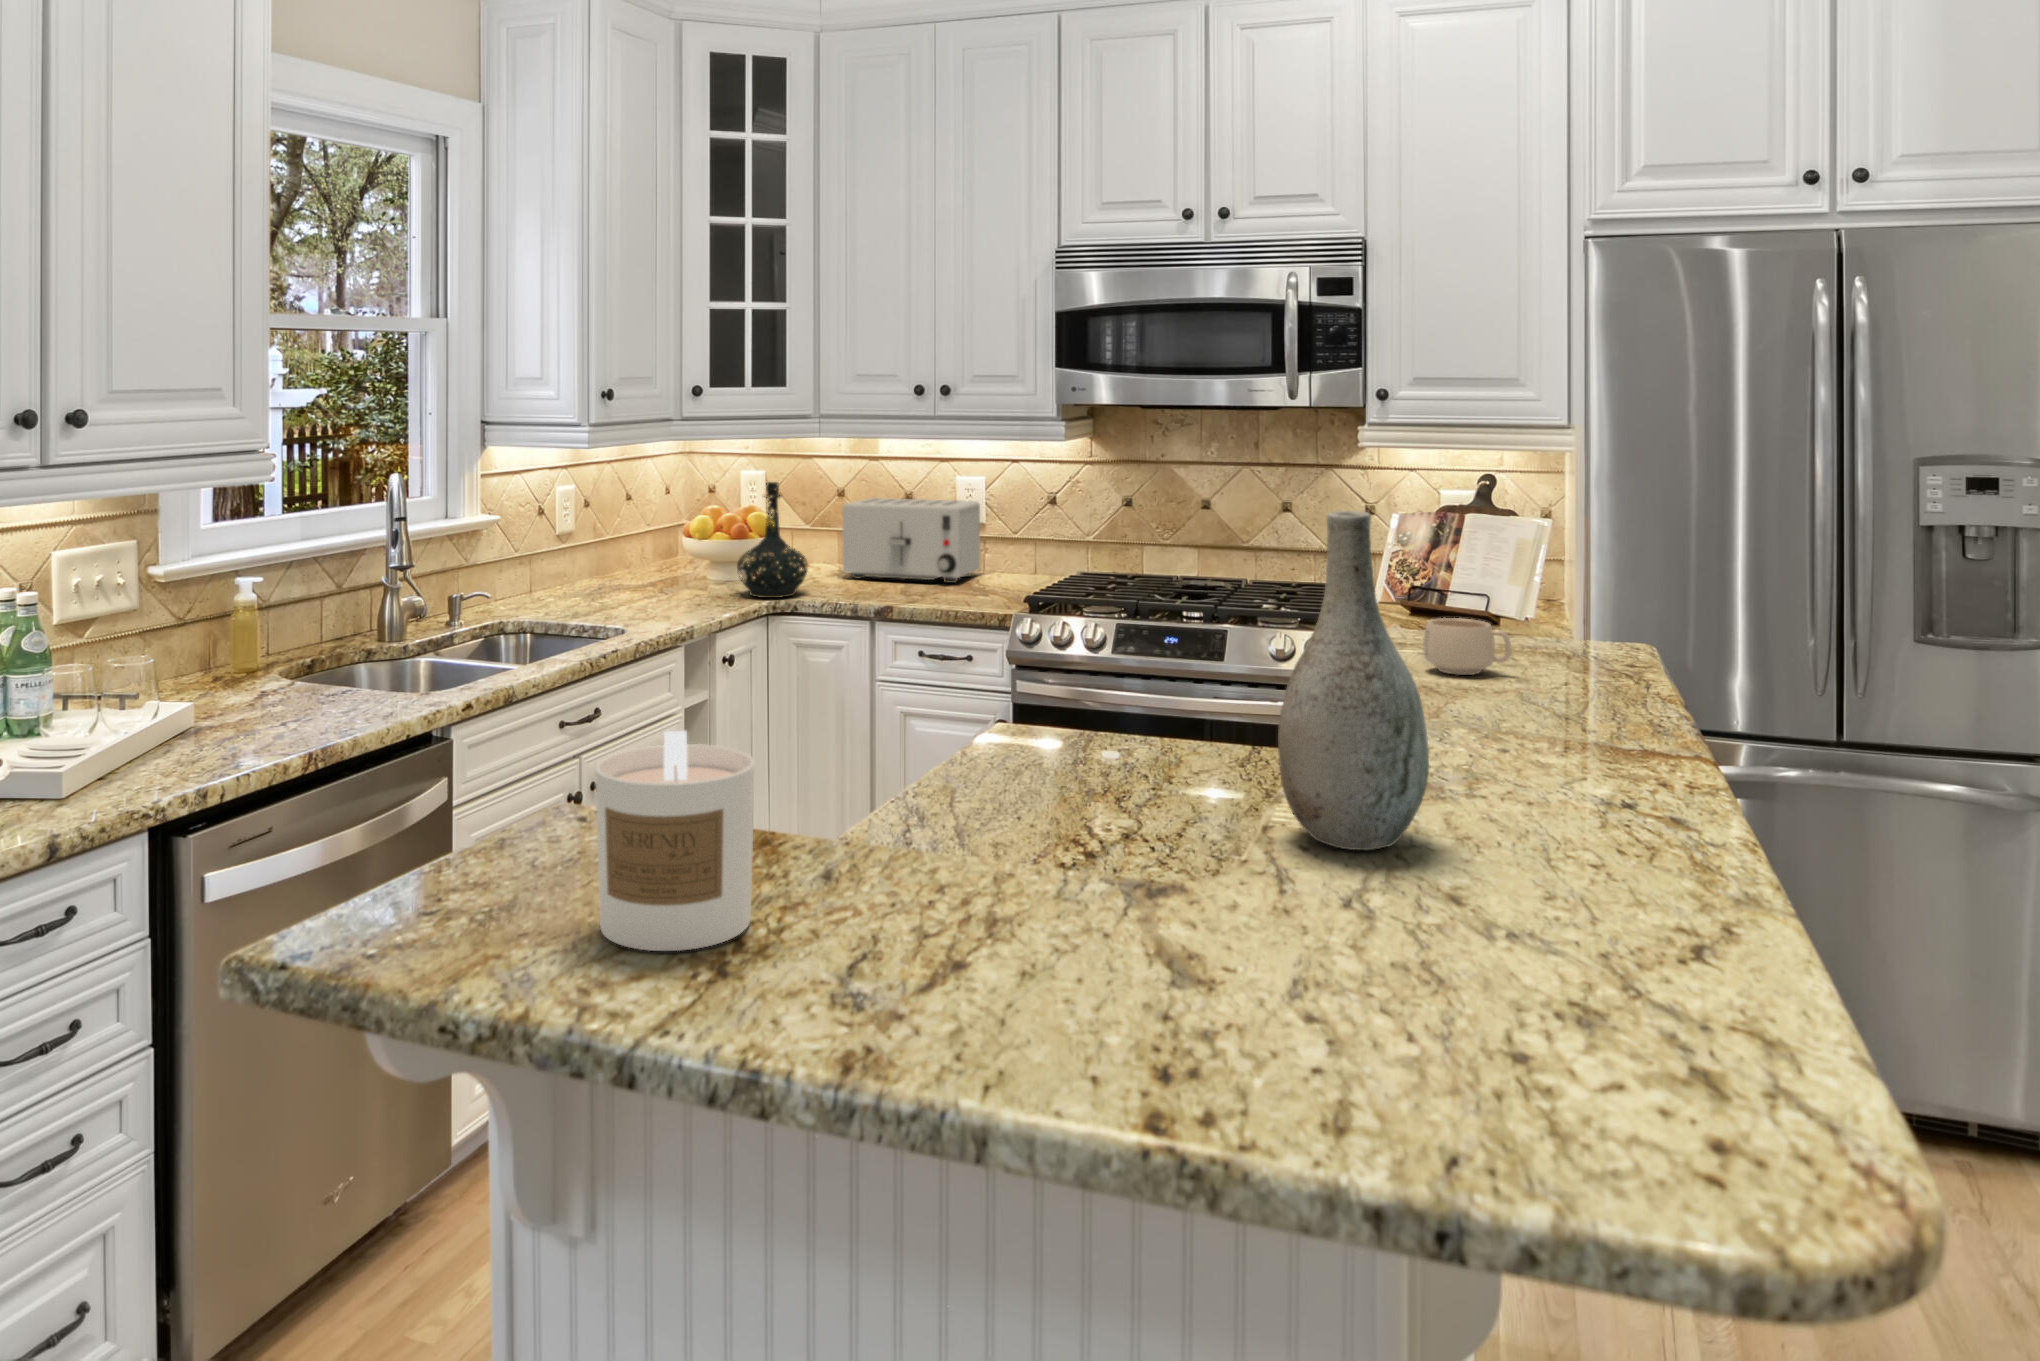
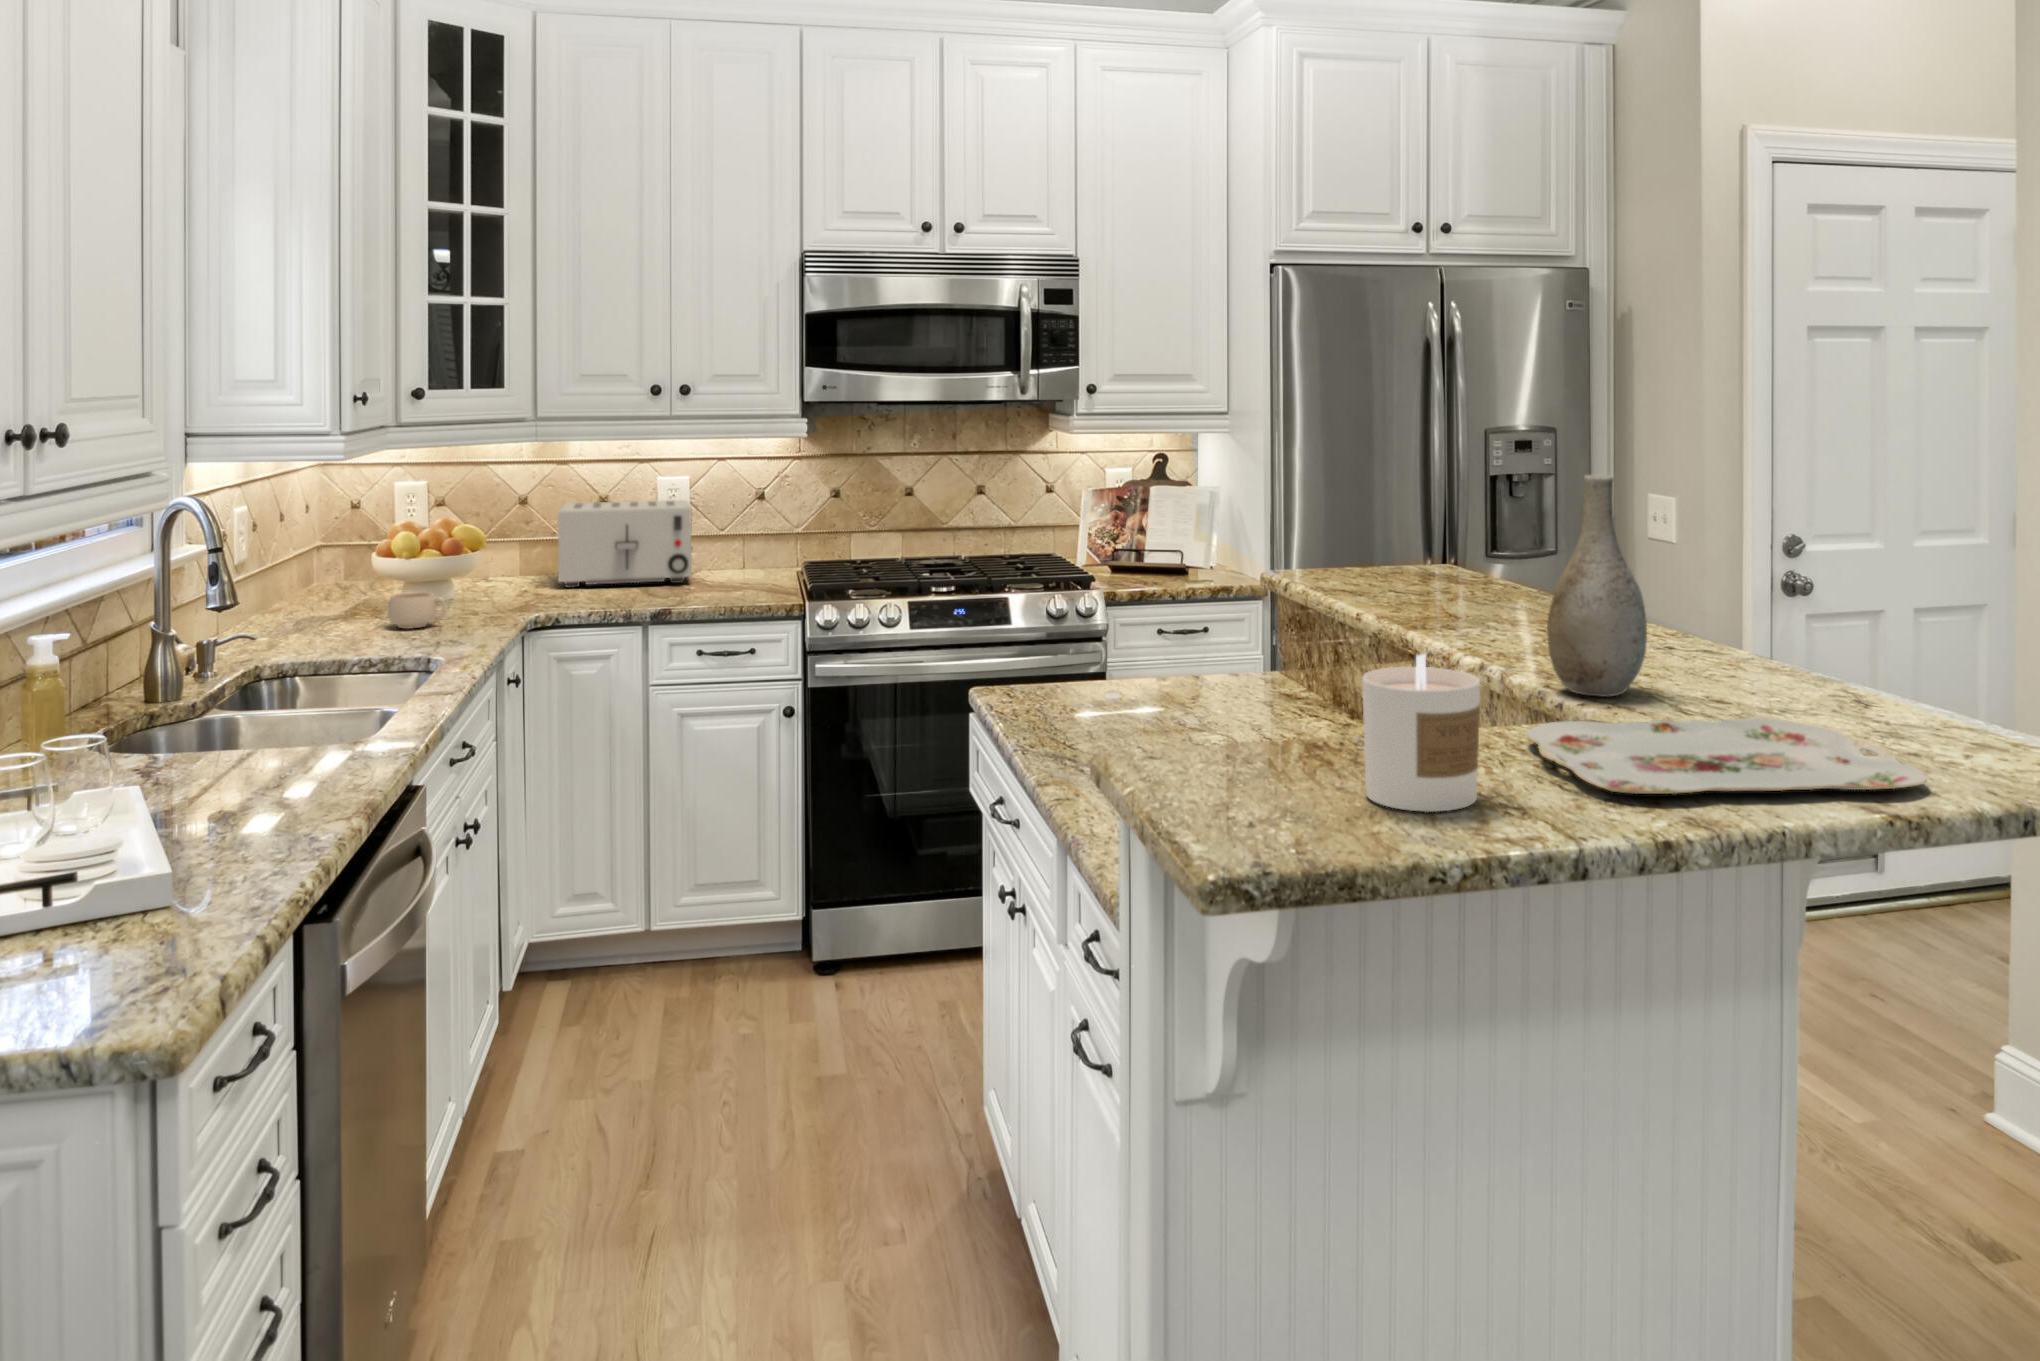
bottle: present [737,482,808,598] -> none [480,490,561,614]
mug: present [1423,618,1511,675] -> present [388,592,446,629]
serving tray: none [858,865,1474,1098] -> present [1526,718,1927,794]

